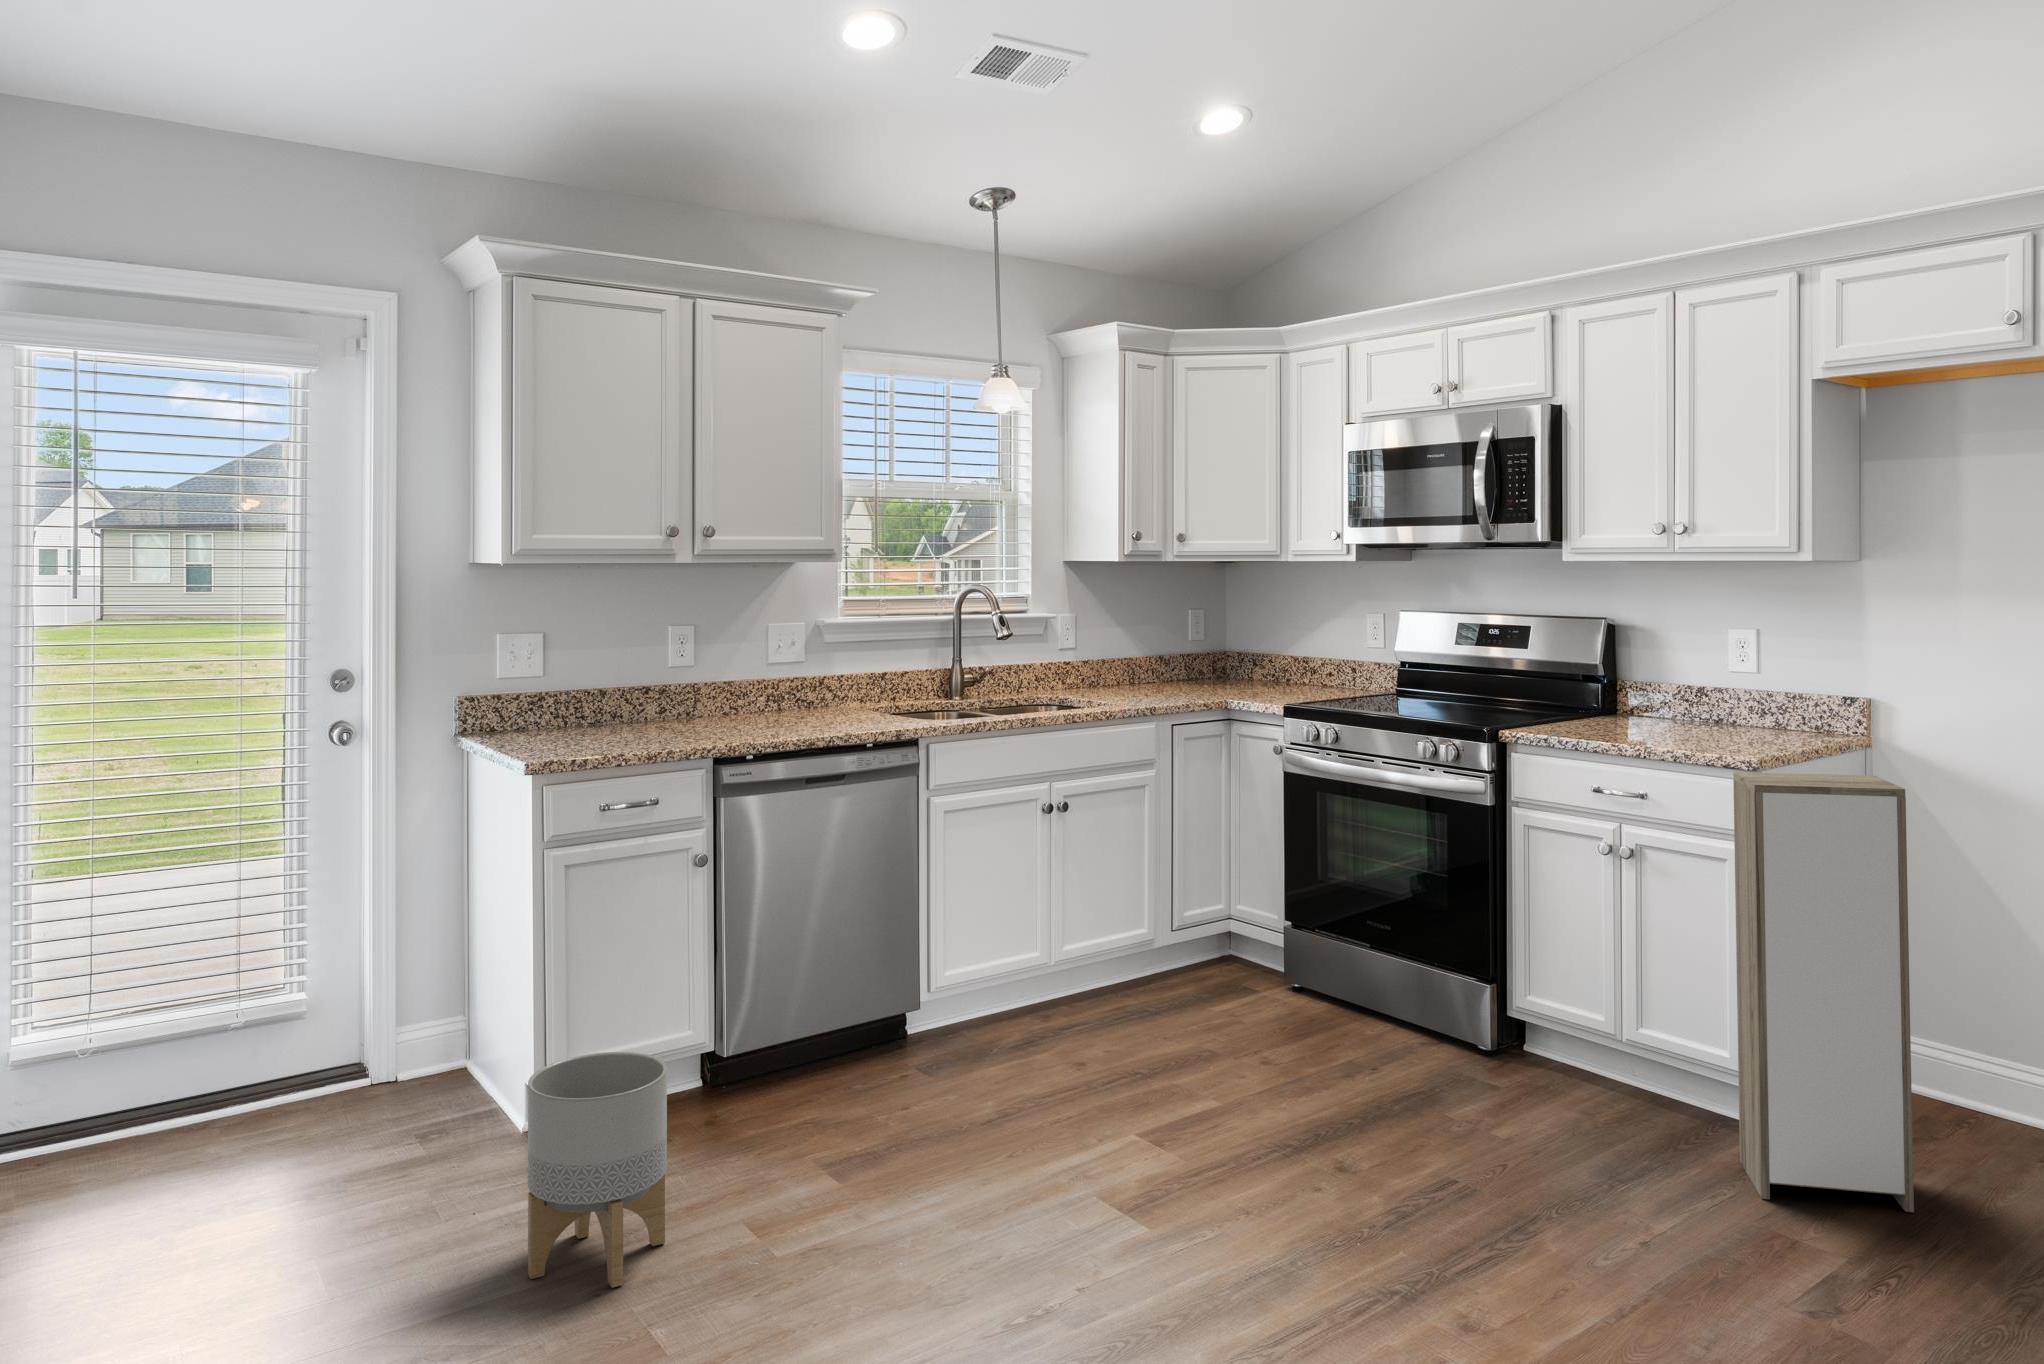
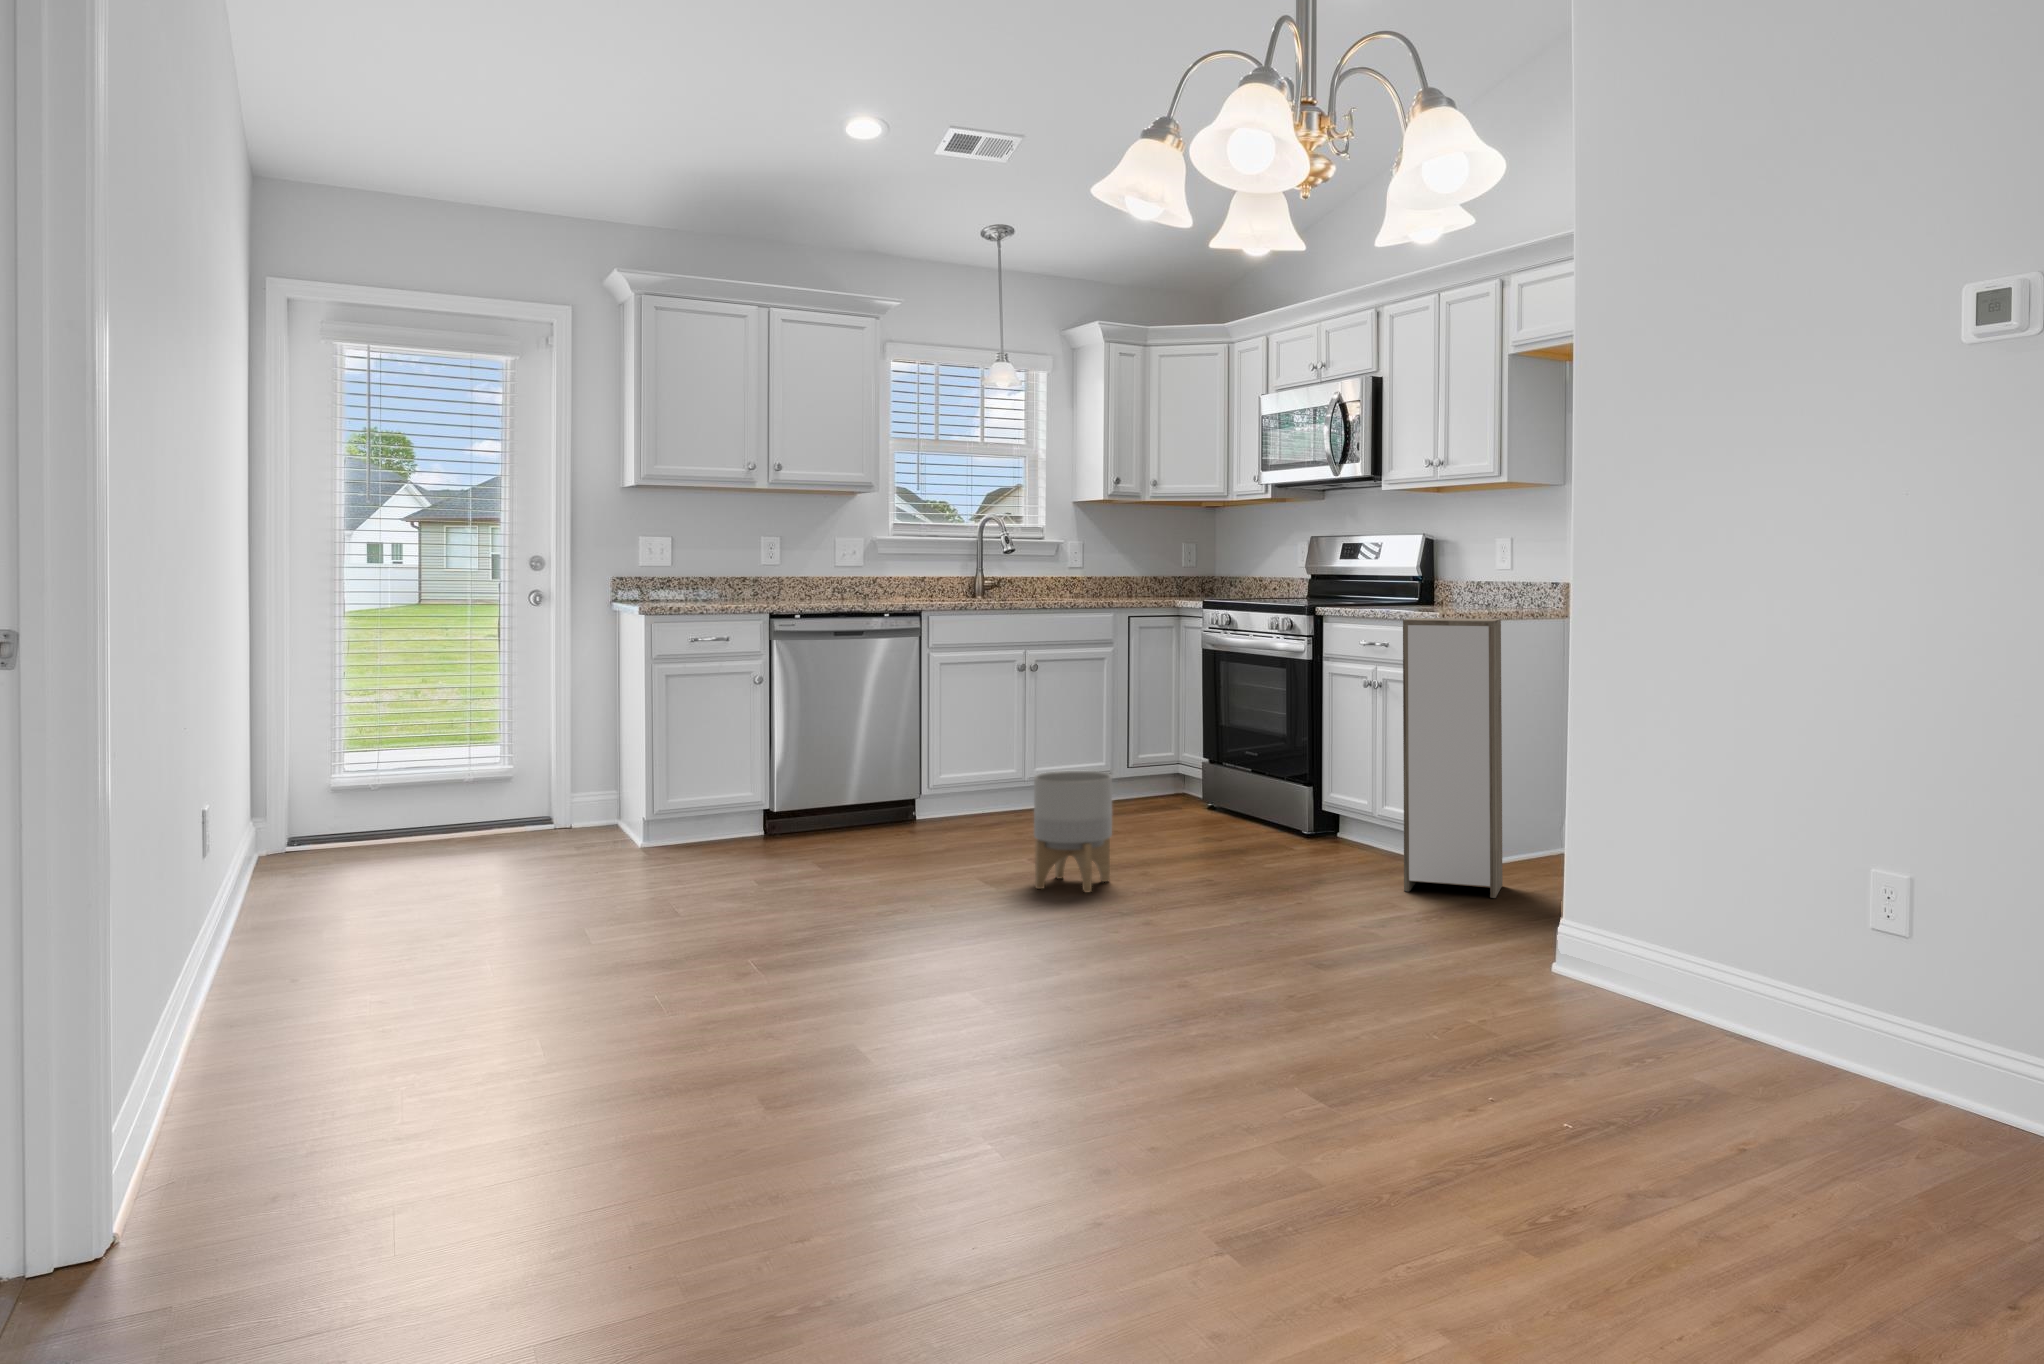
planter: present [528,1052,667,1288] -> present [1034,771,1112,892]

